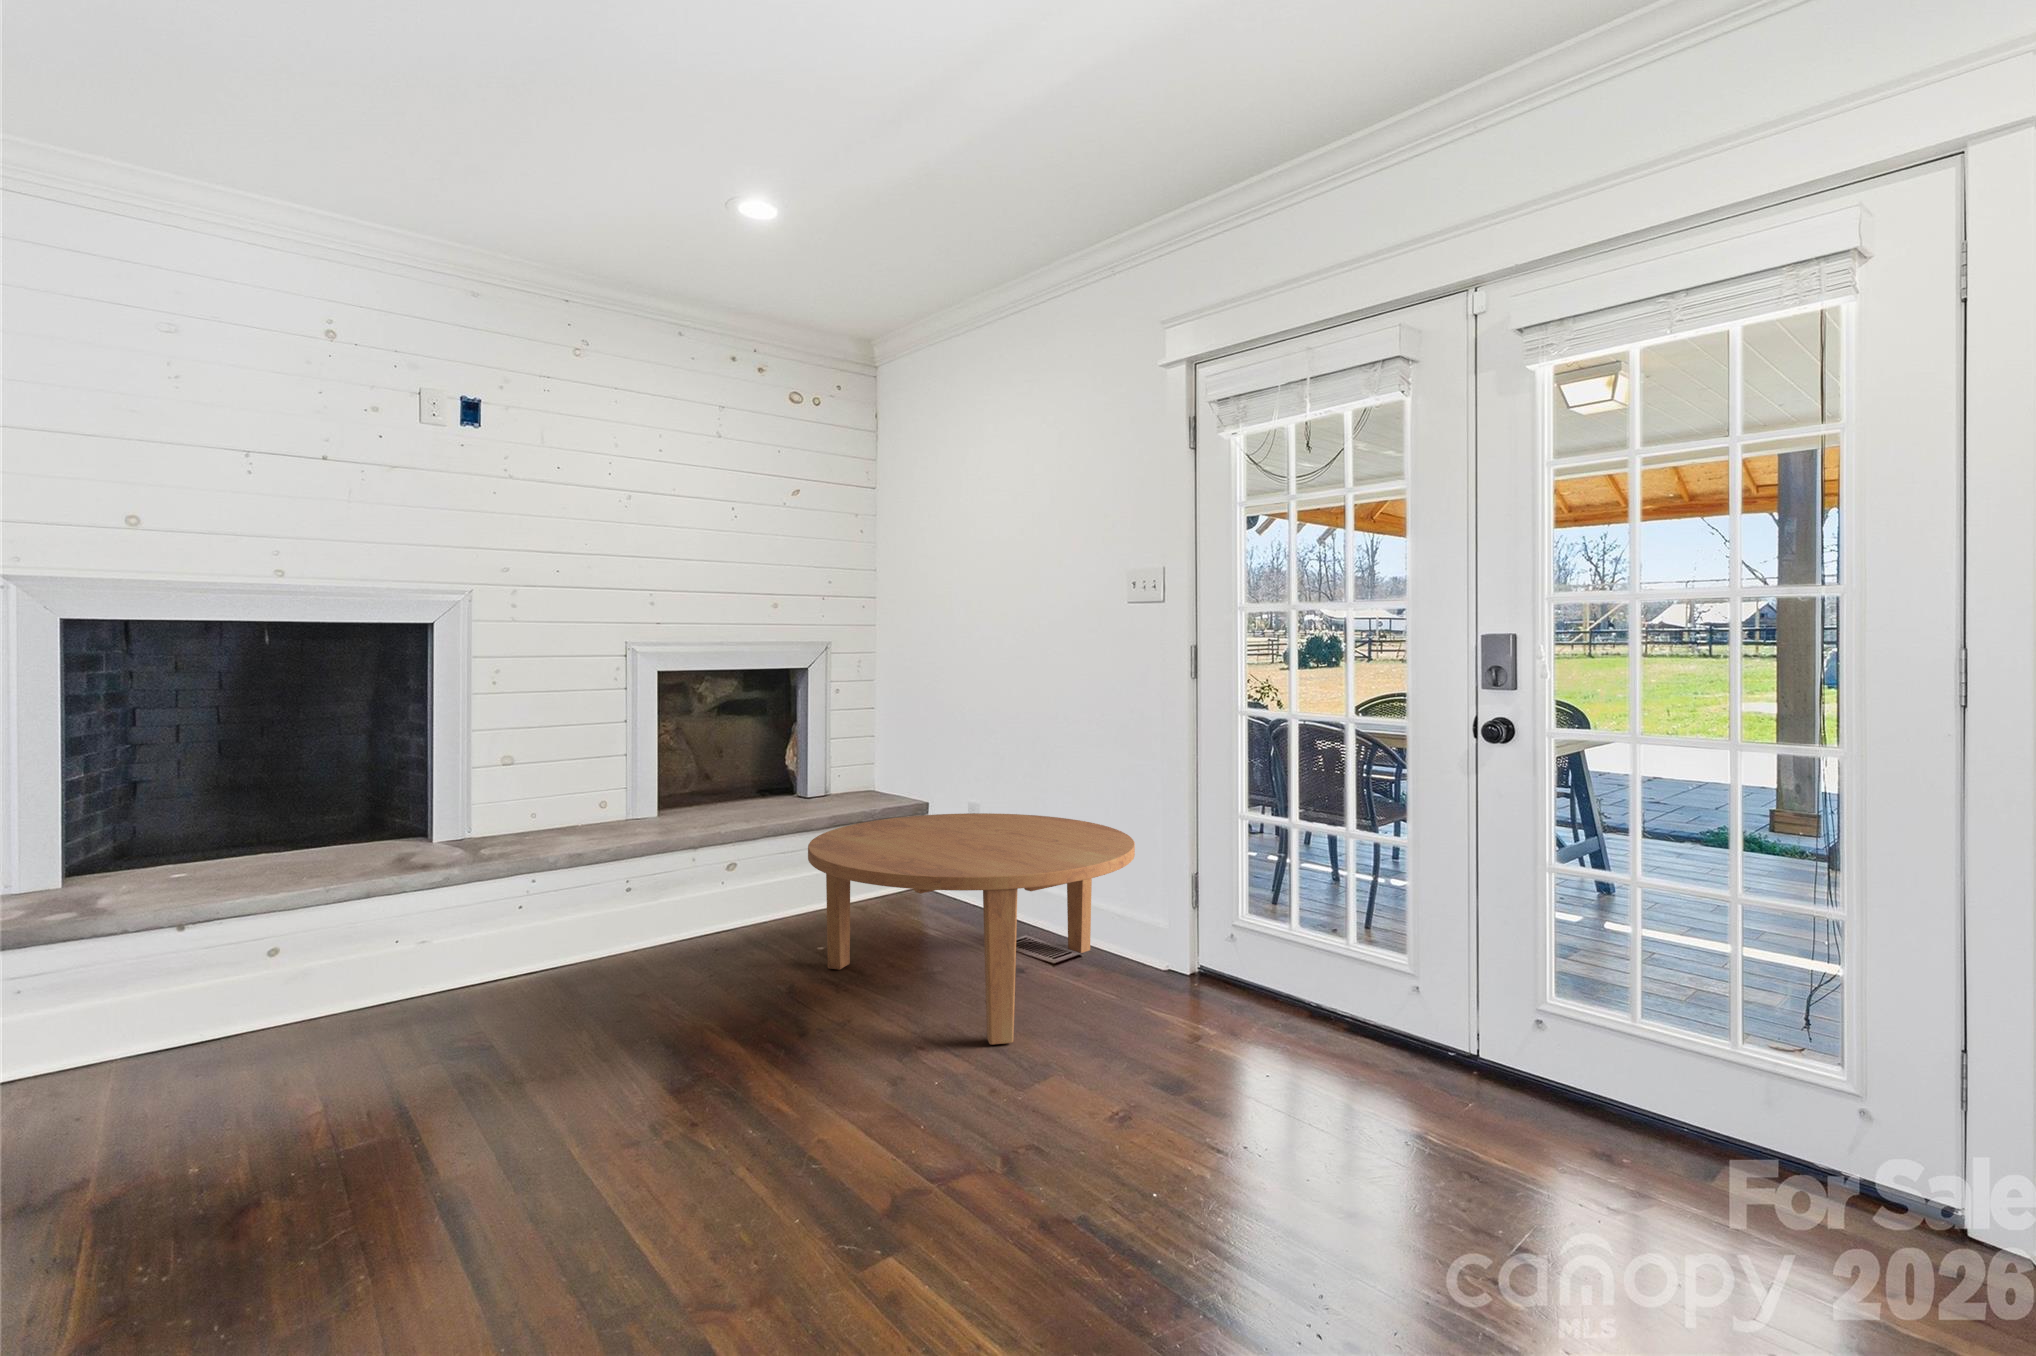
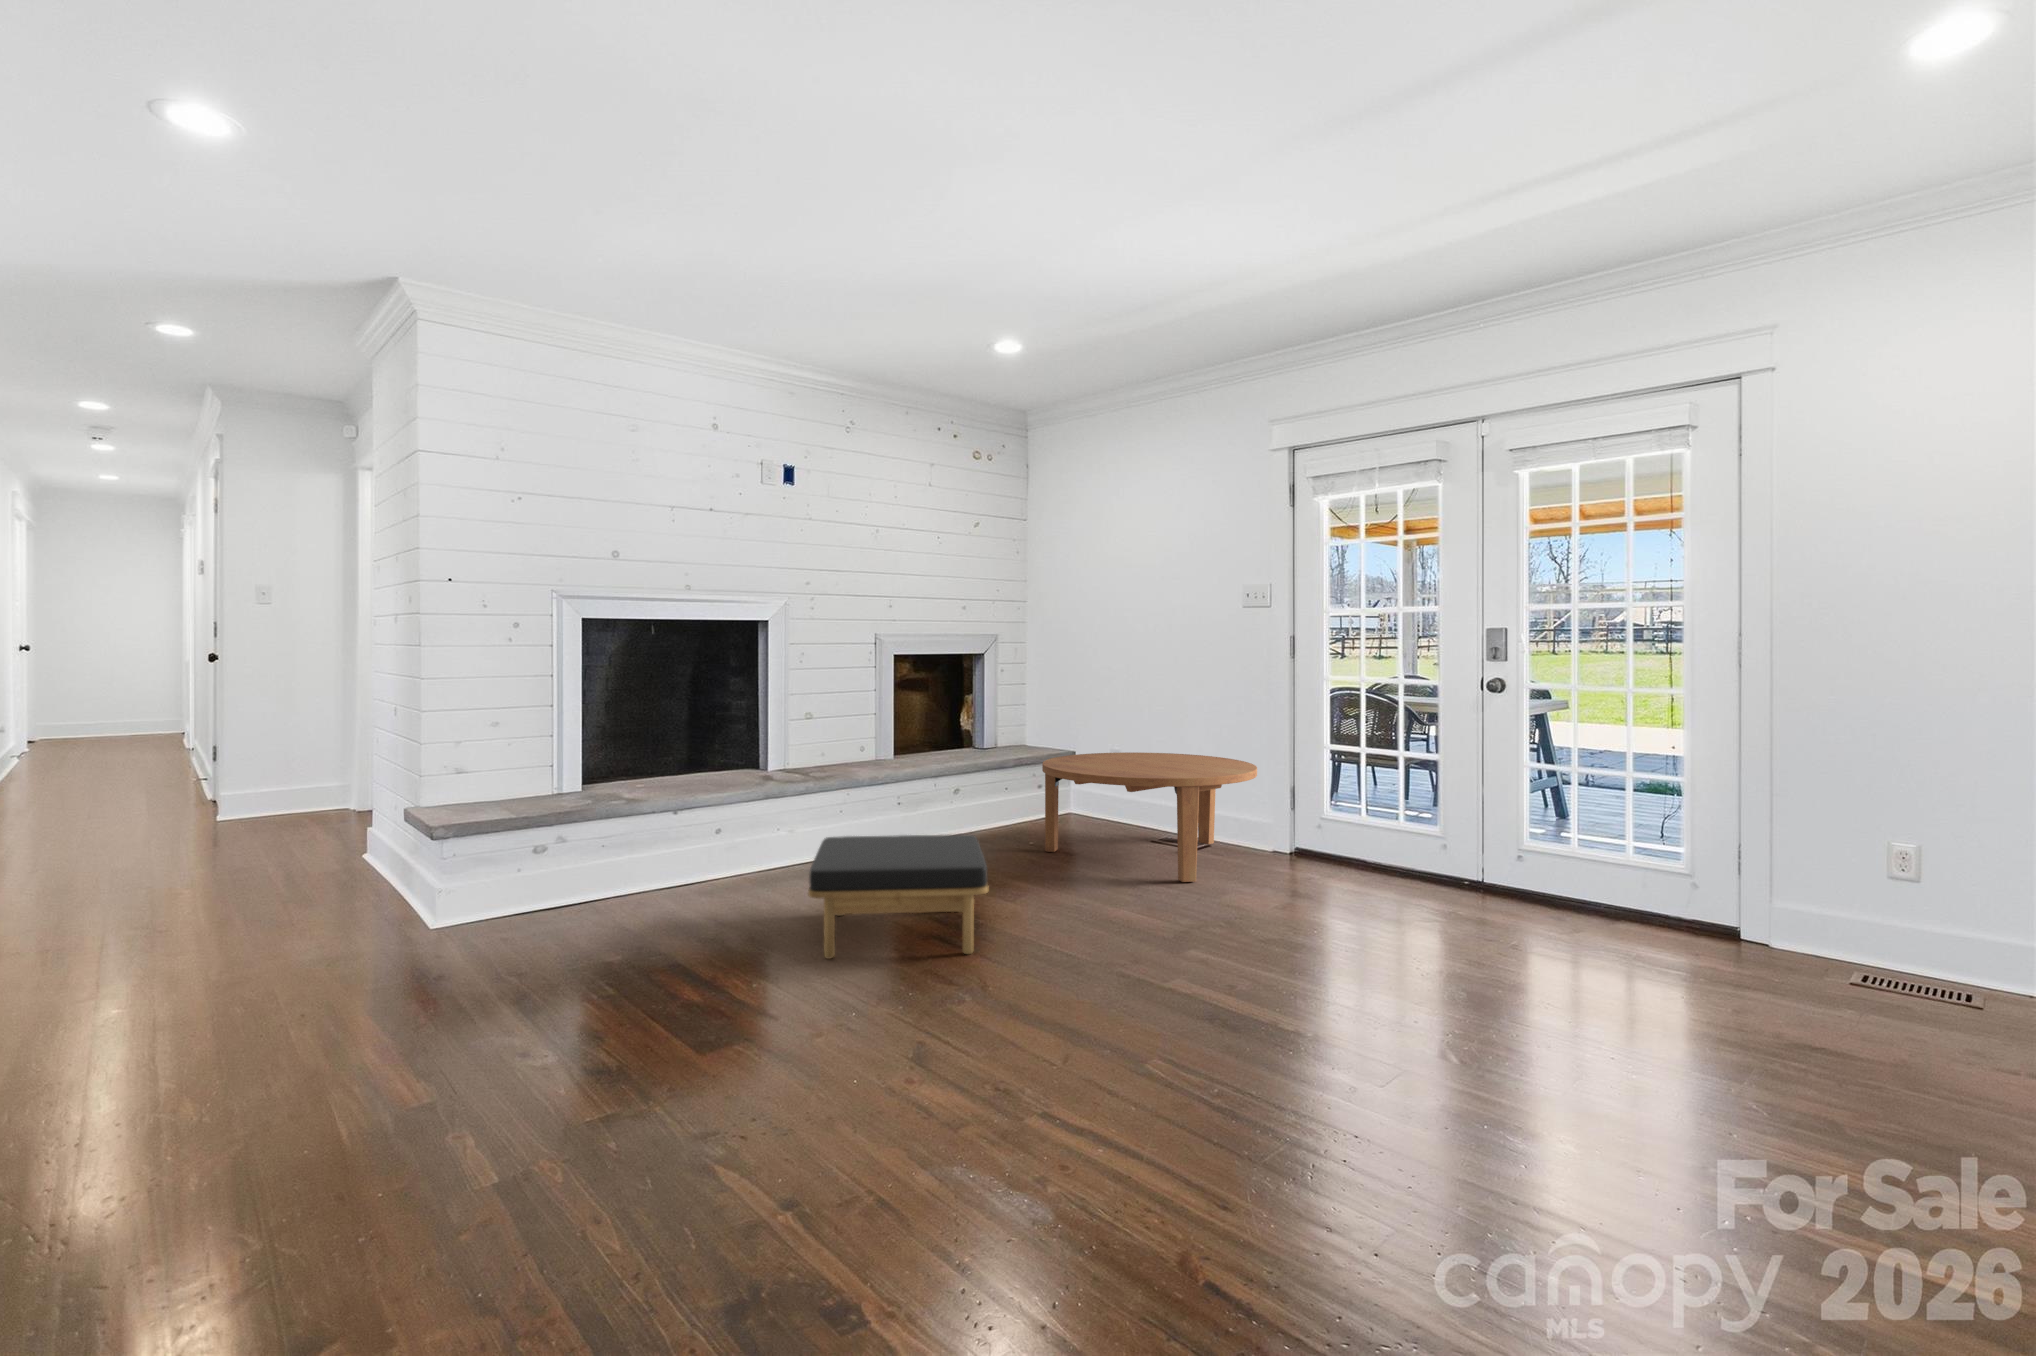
ottoman: none [119,987,599,1282] -> present [808,834,988,958]

